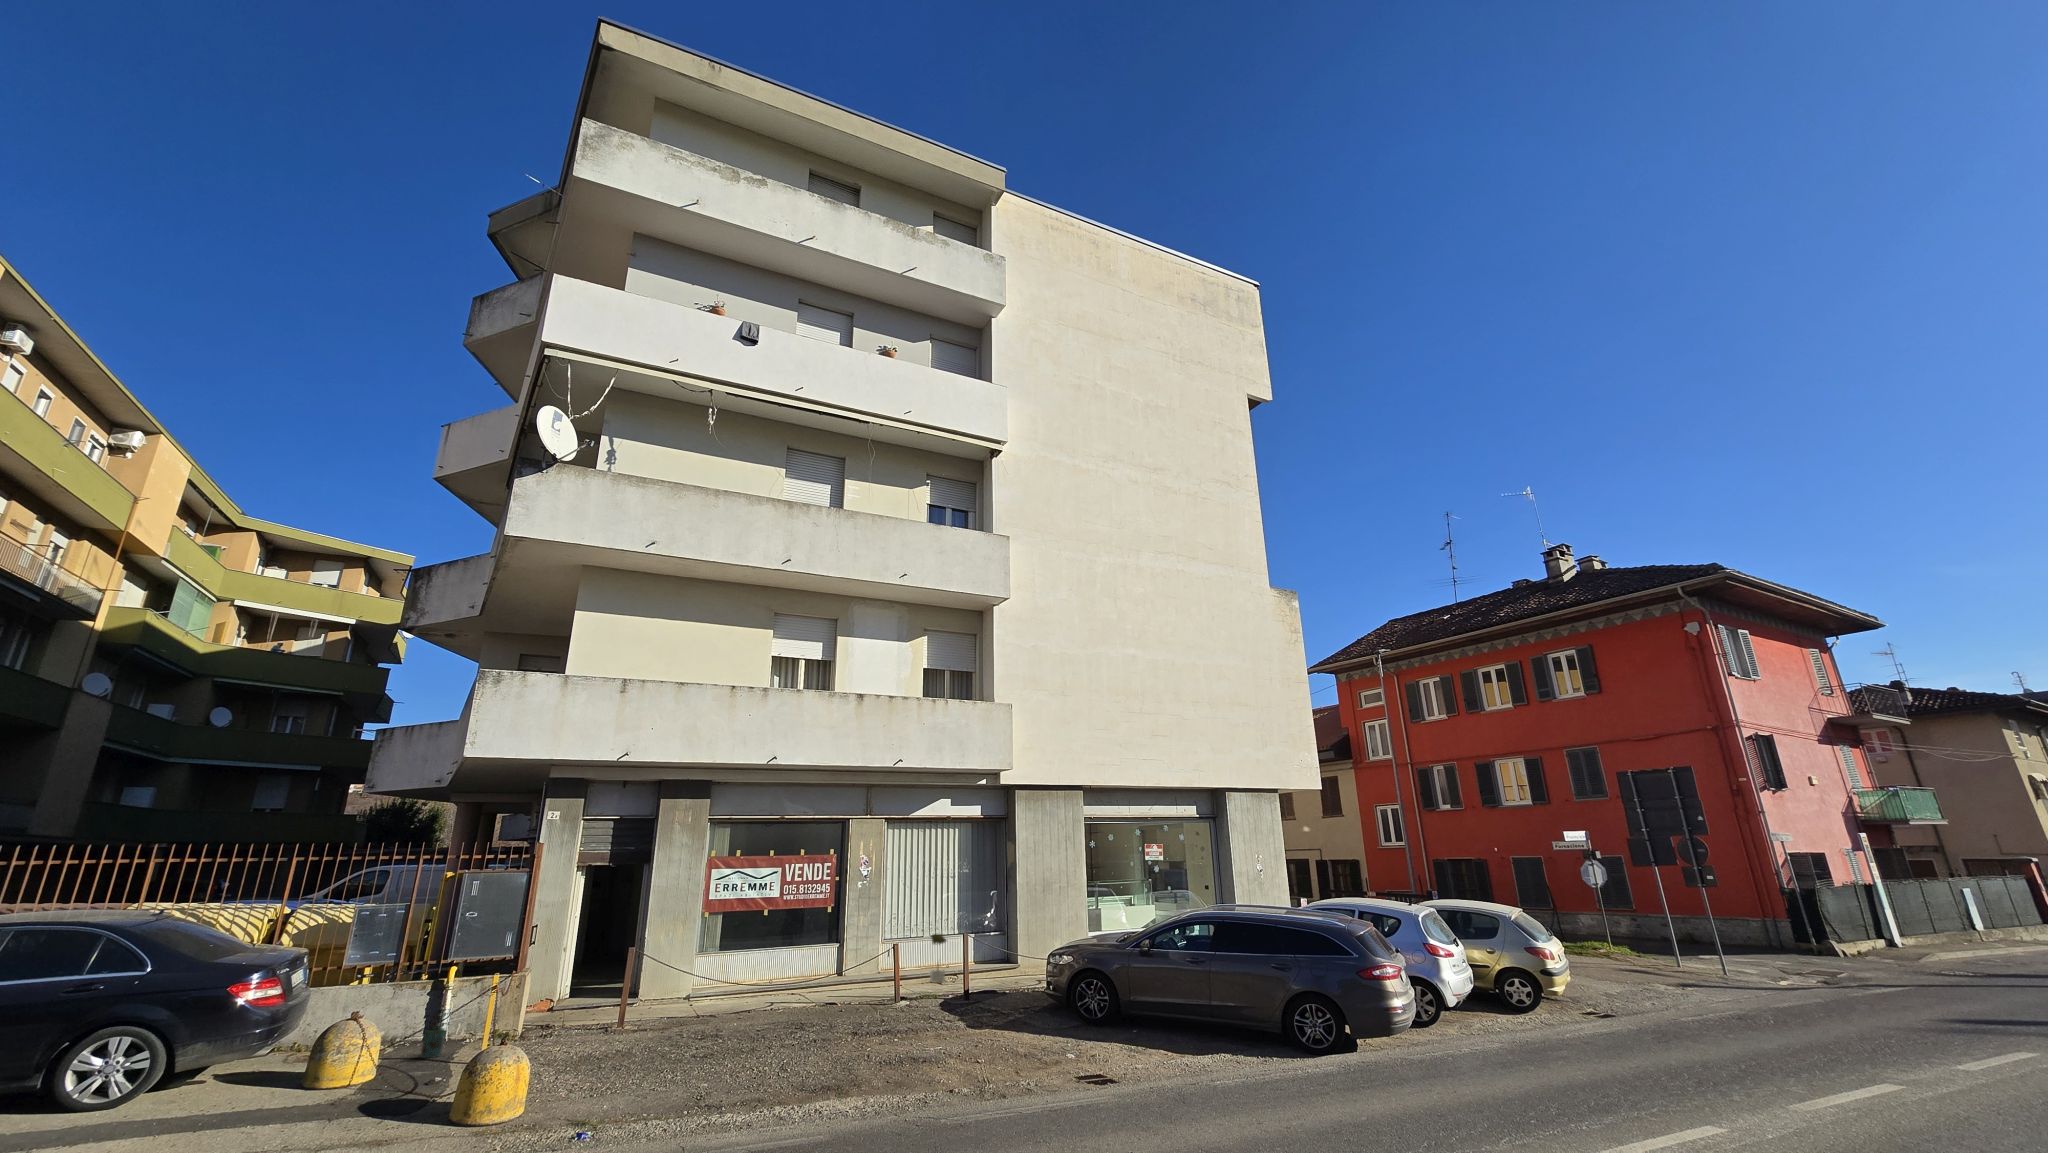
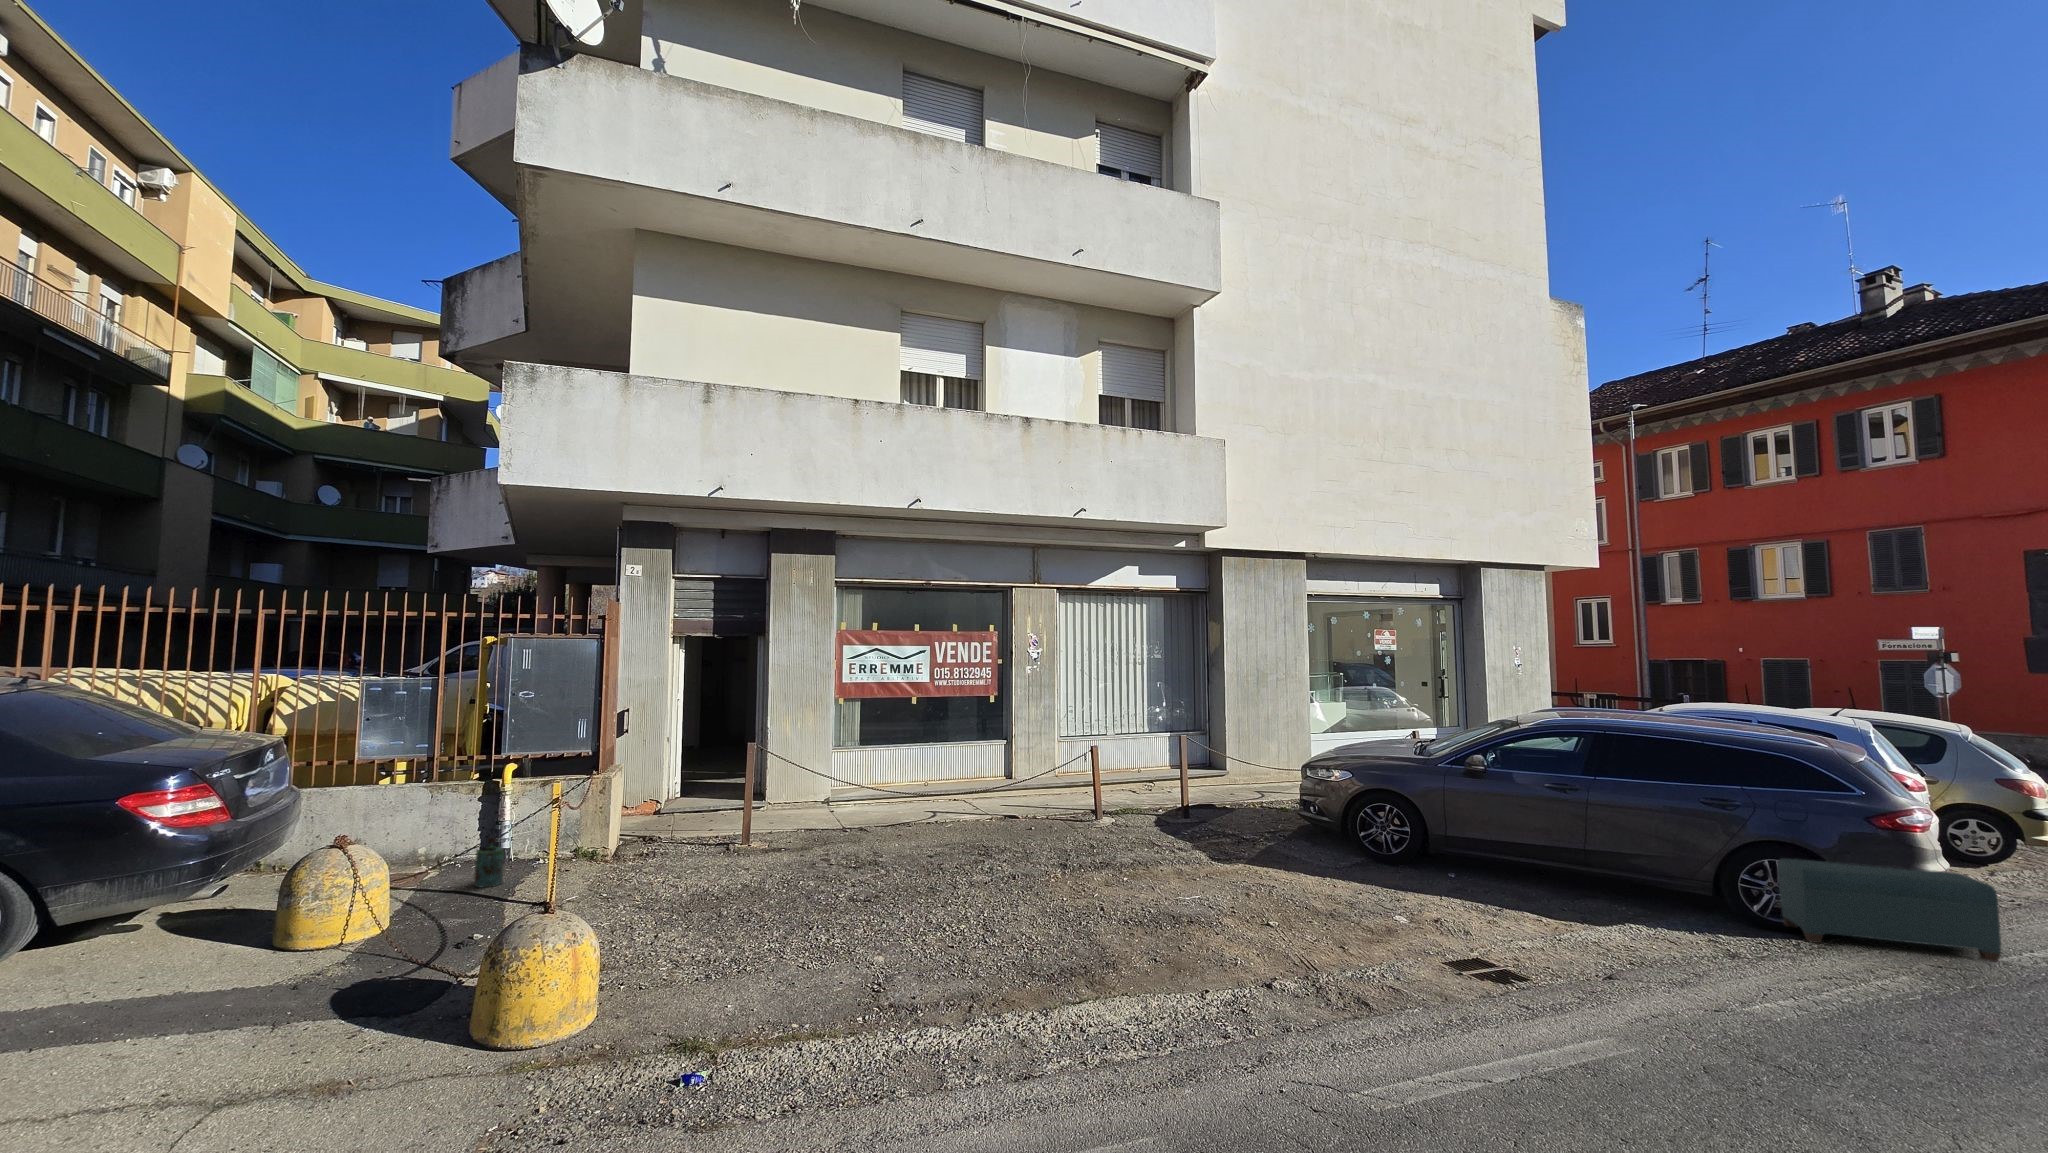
potted tree: present [930,934,946,982] -> none [1114,724,1139,785]
bench: none [1283,1006,1380,1063] -> present [1778,858,2001,962]

